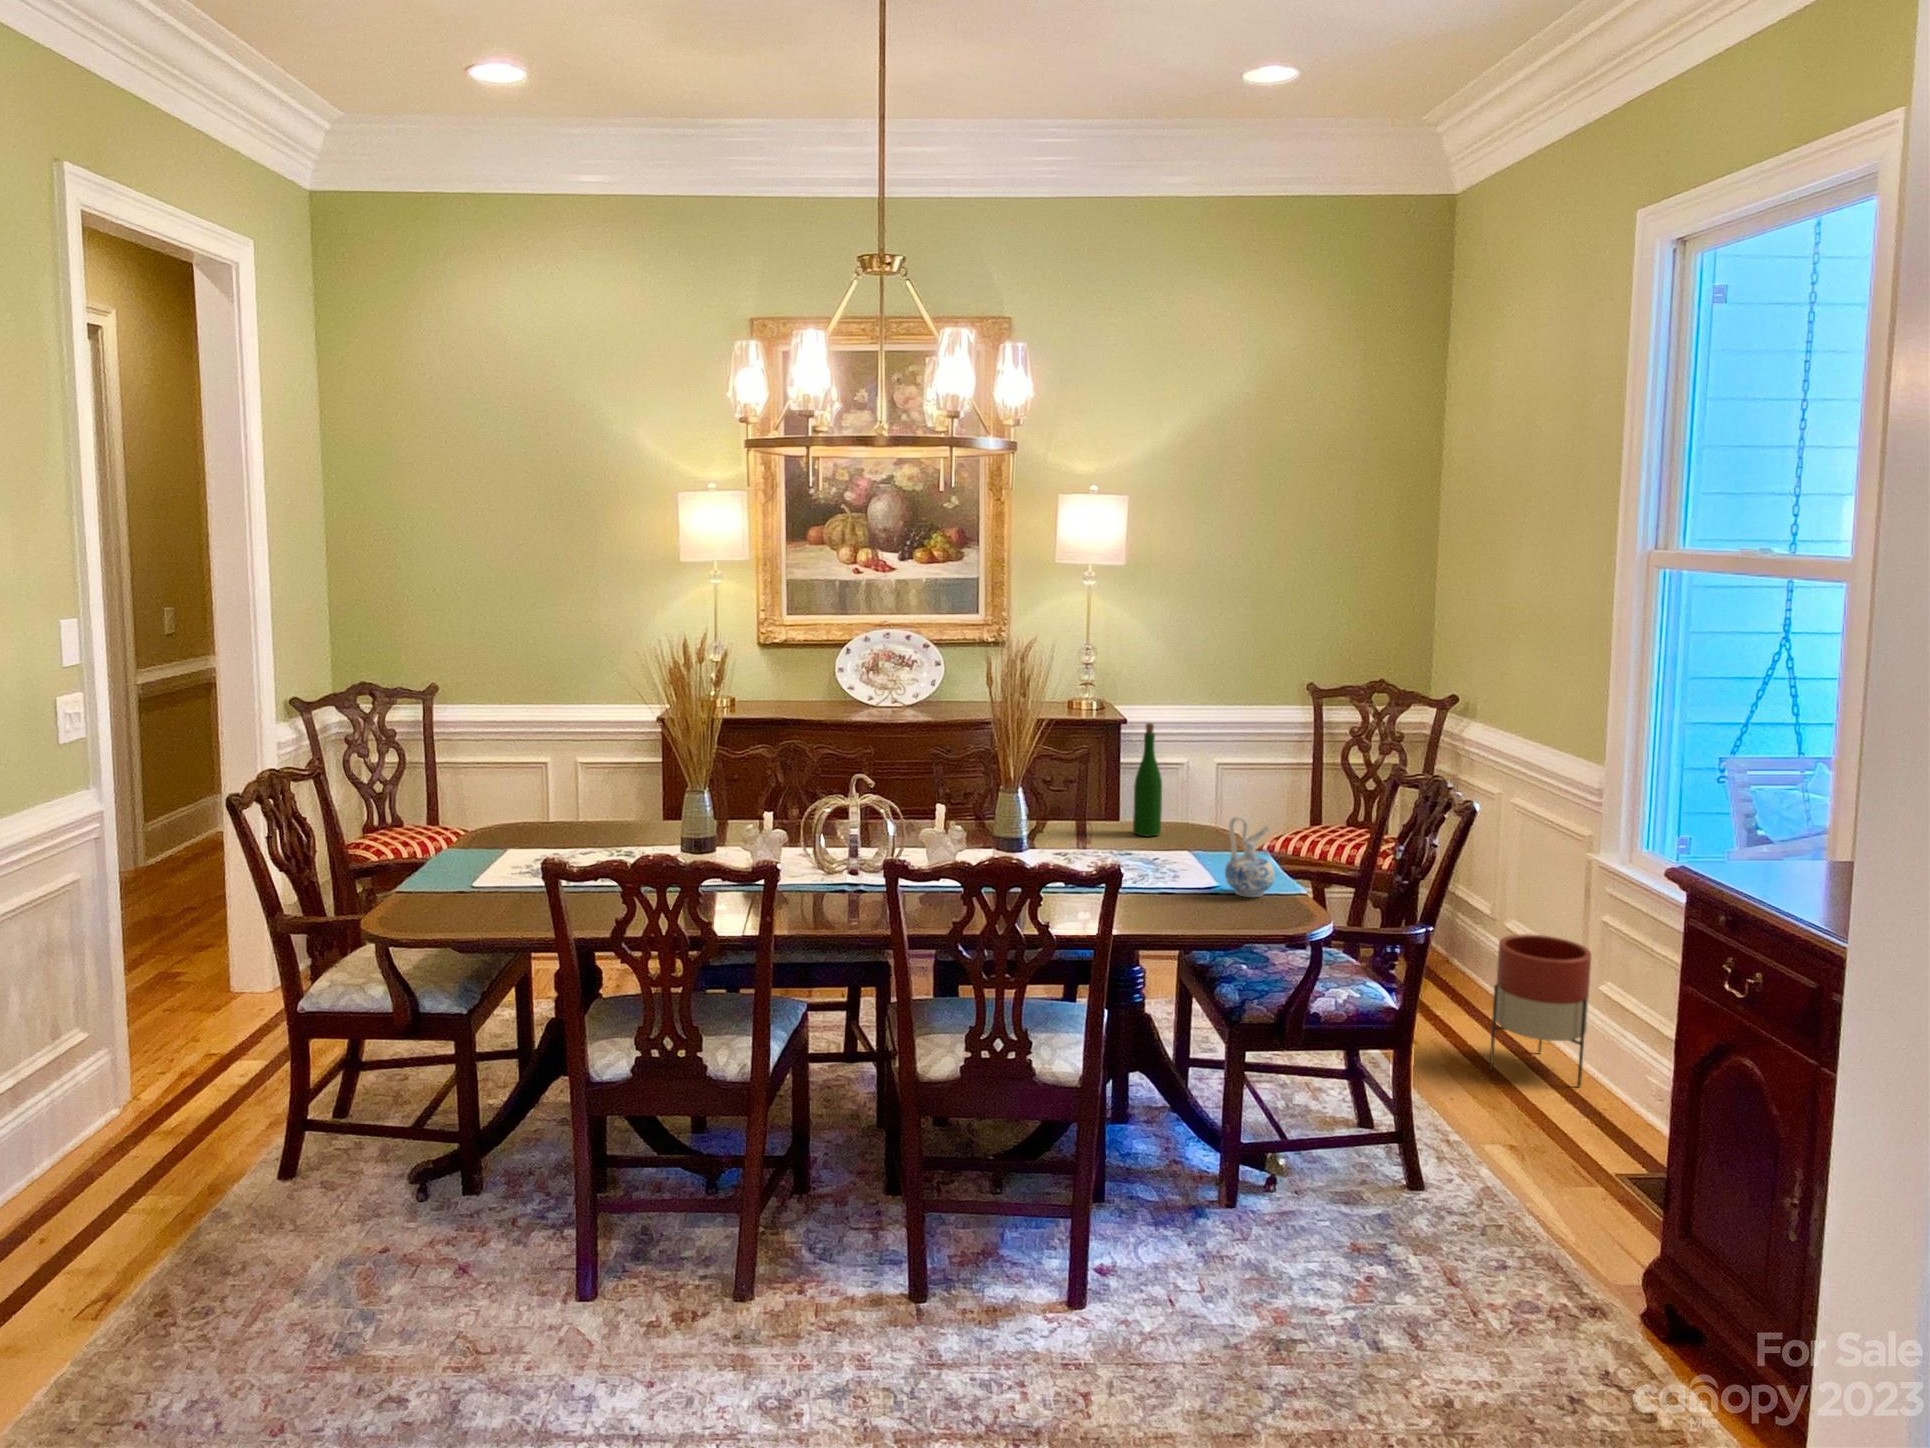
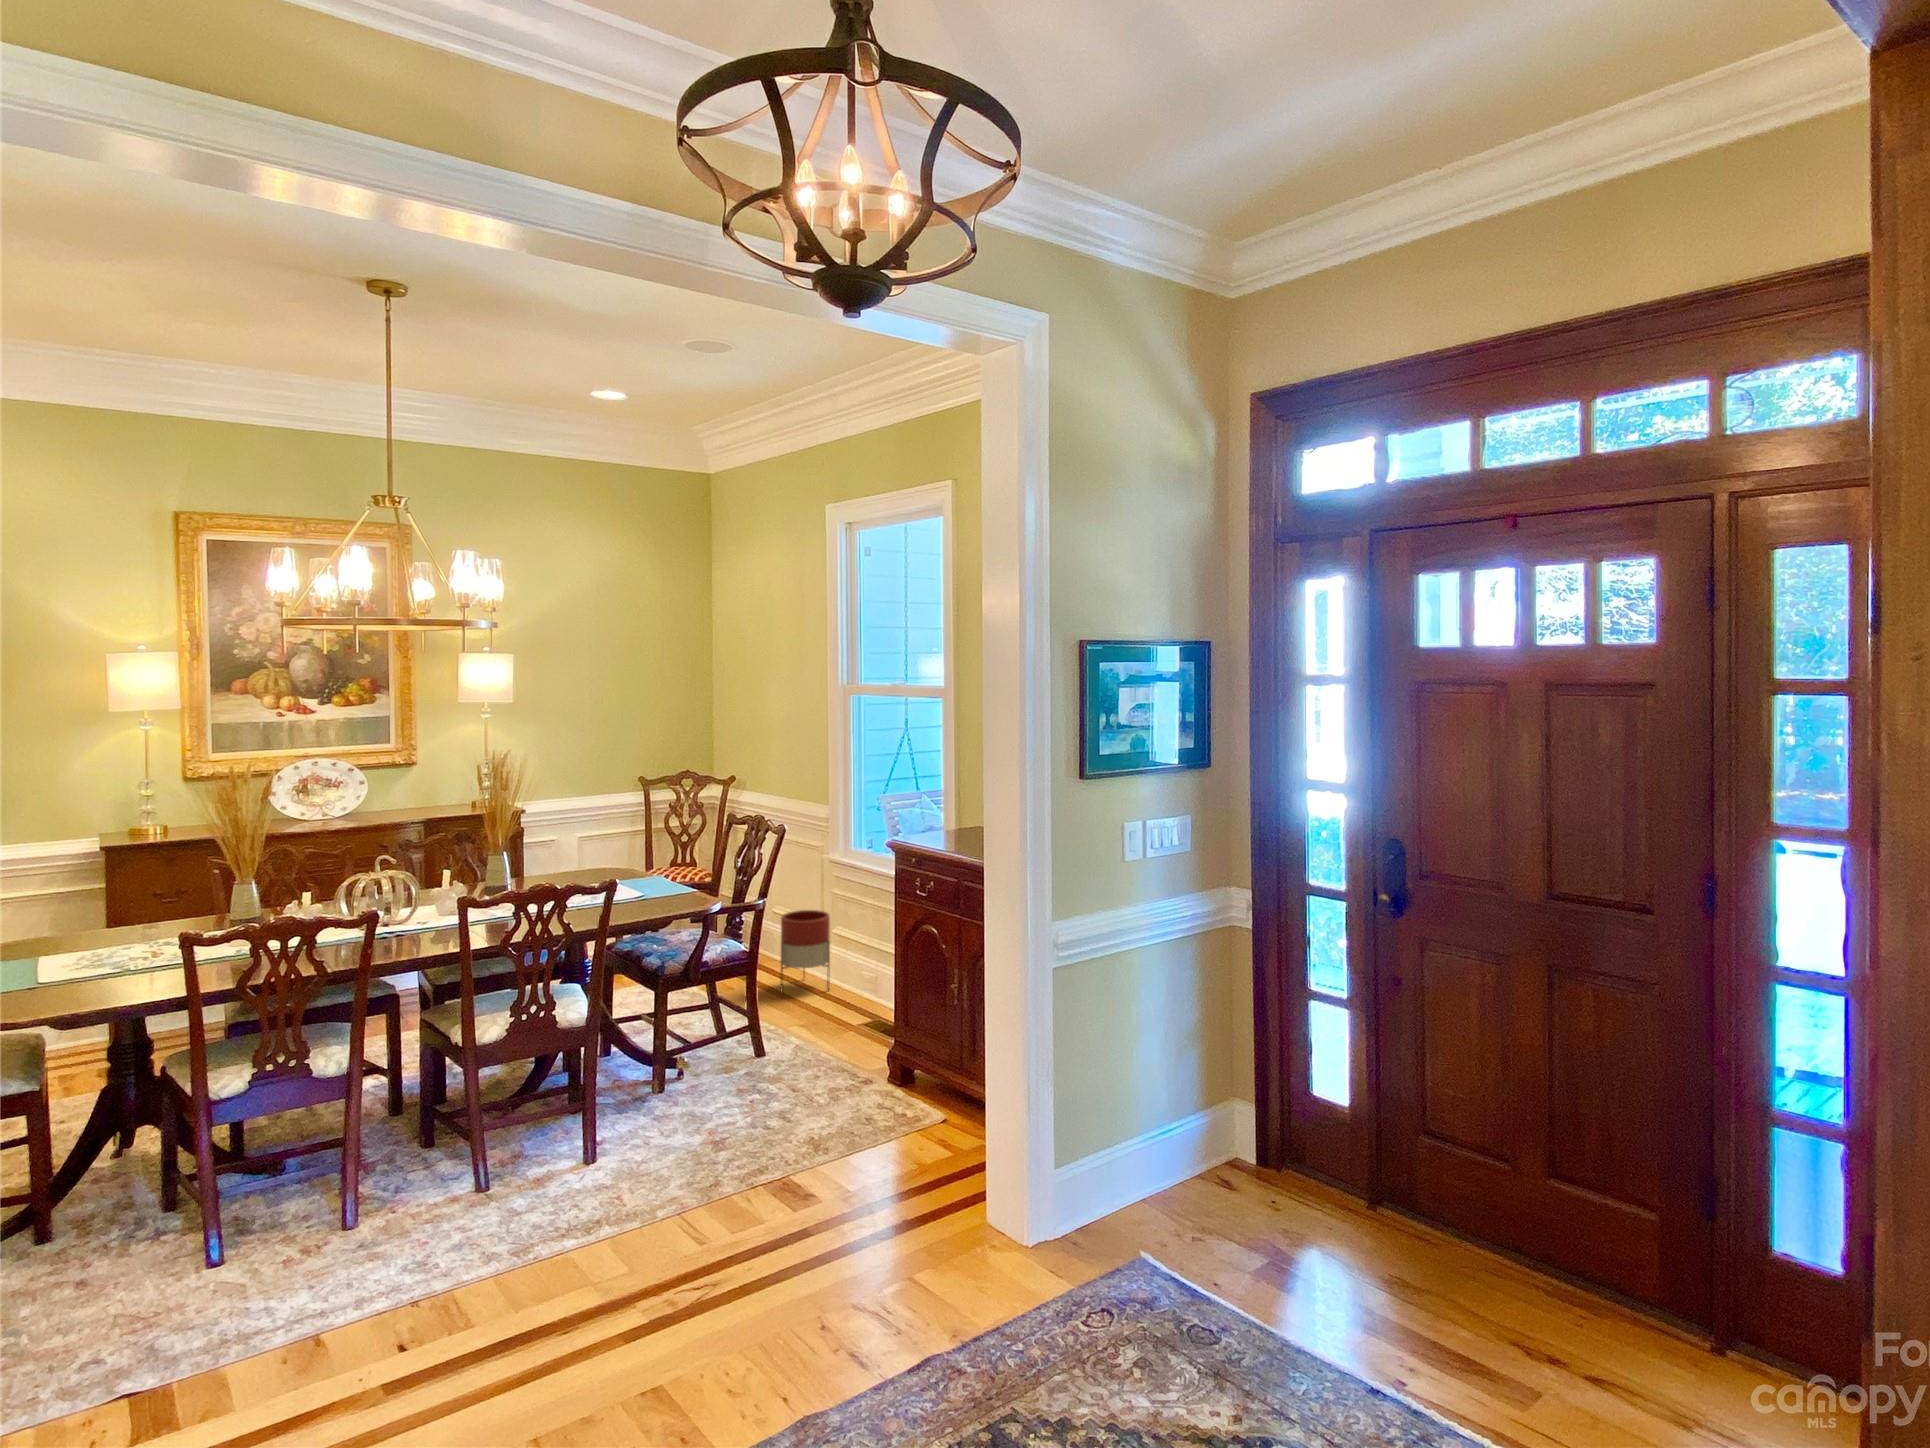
wine bottle: present [1133,723,1162,837] -> none [565,806,584,881]
ceramic pitcher: present [1225,816,1275,897] -> none [649,852,679,900]

